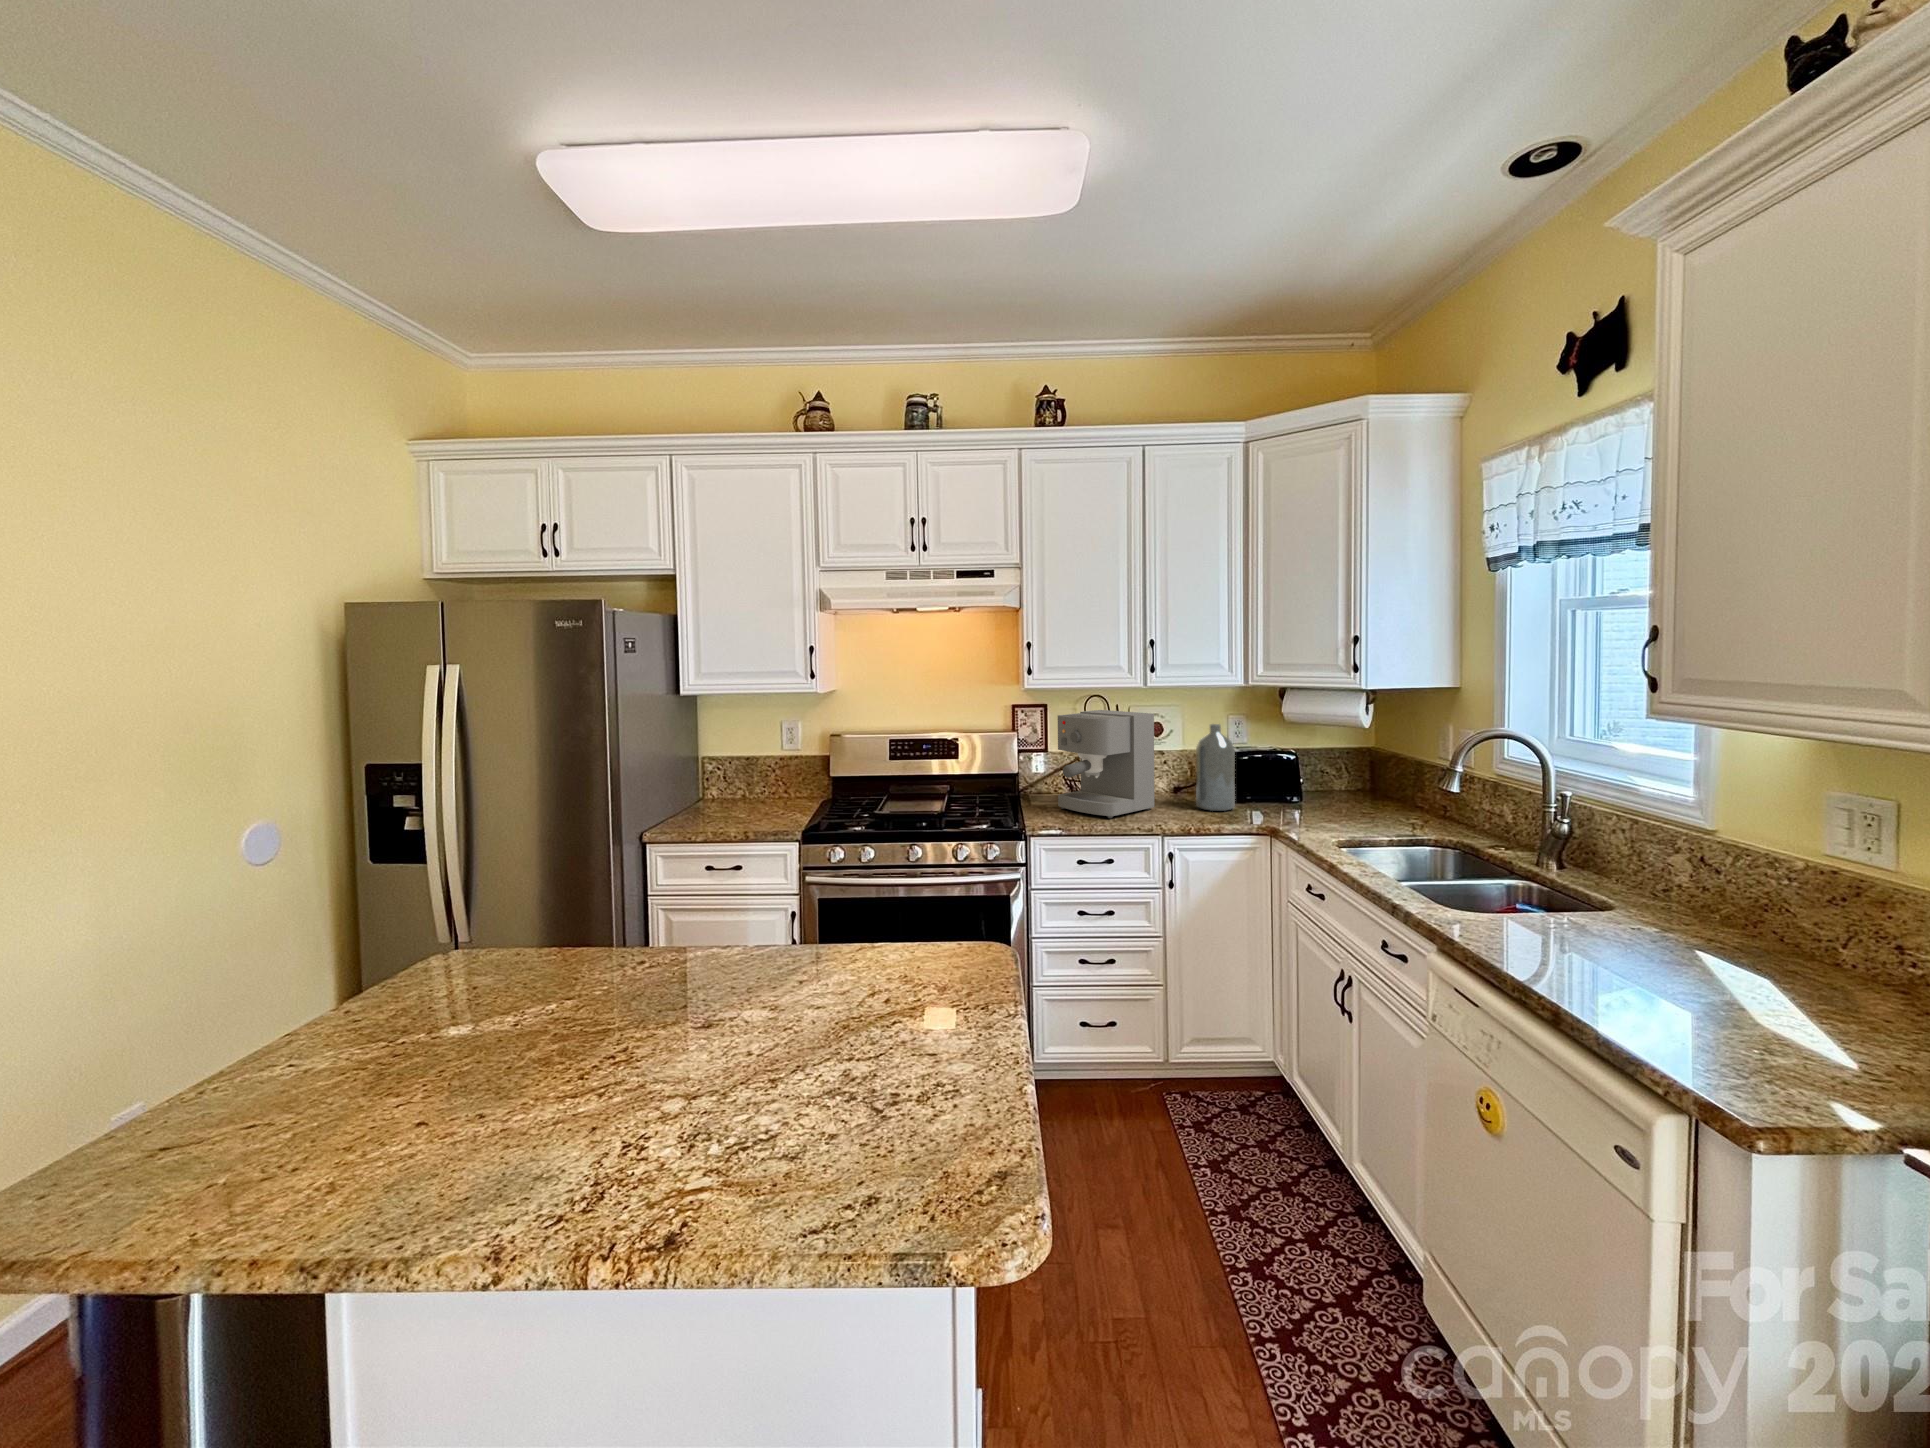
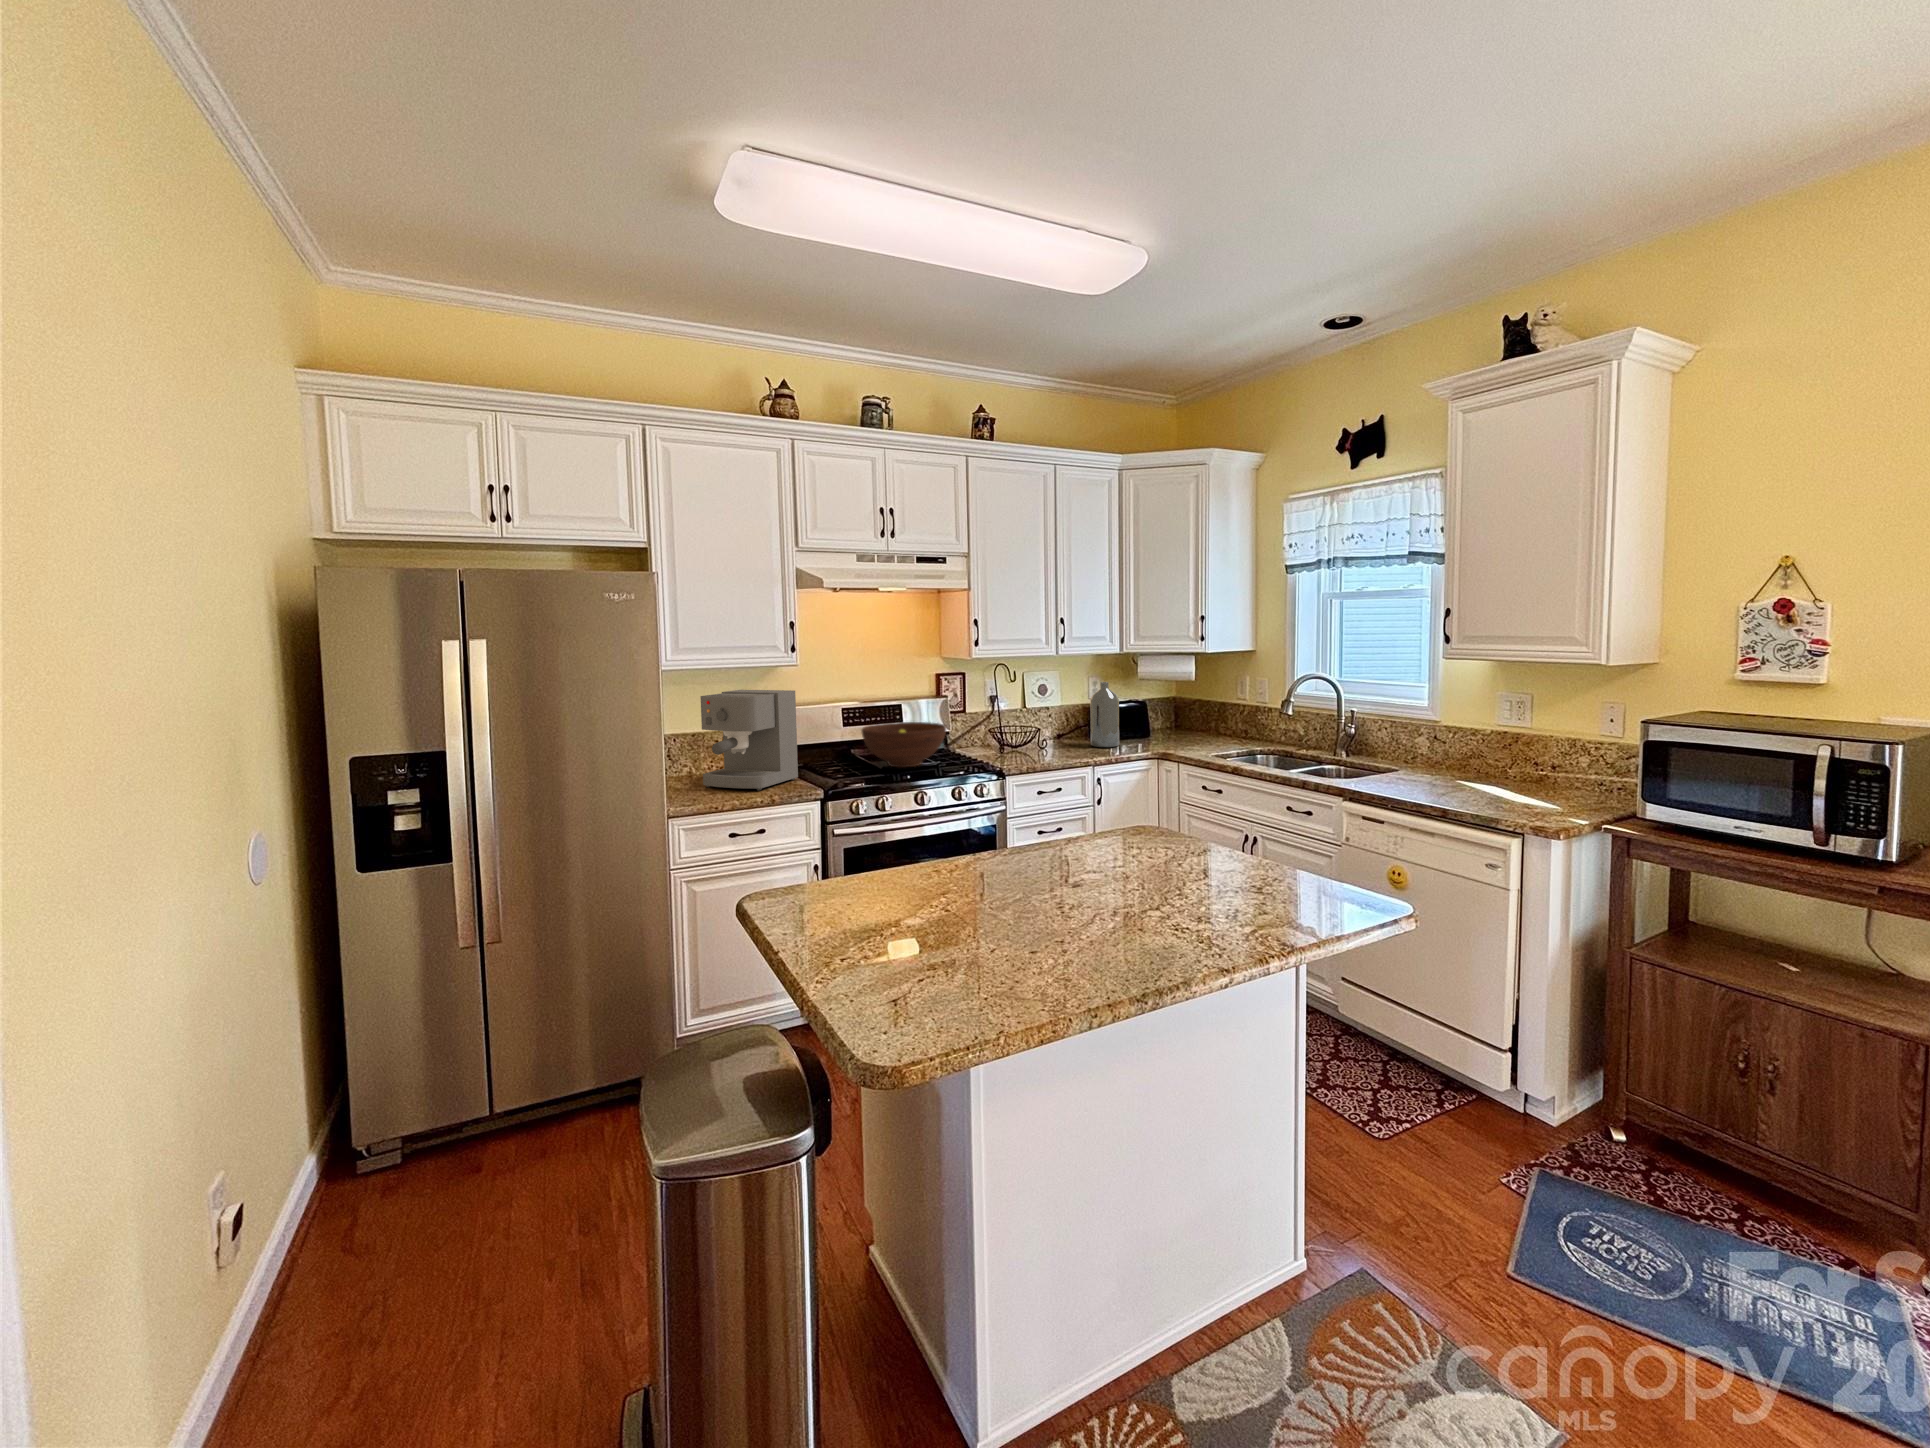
coffee maker: present [1058,710,1154,818] -> present [700,690,798,790]
fruit bowl: none [890,759,986,813] -> present [862,722,946,768]

